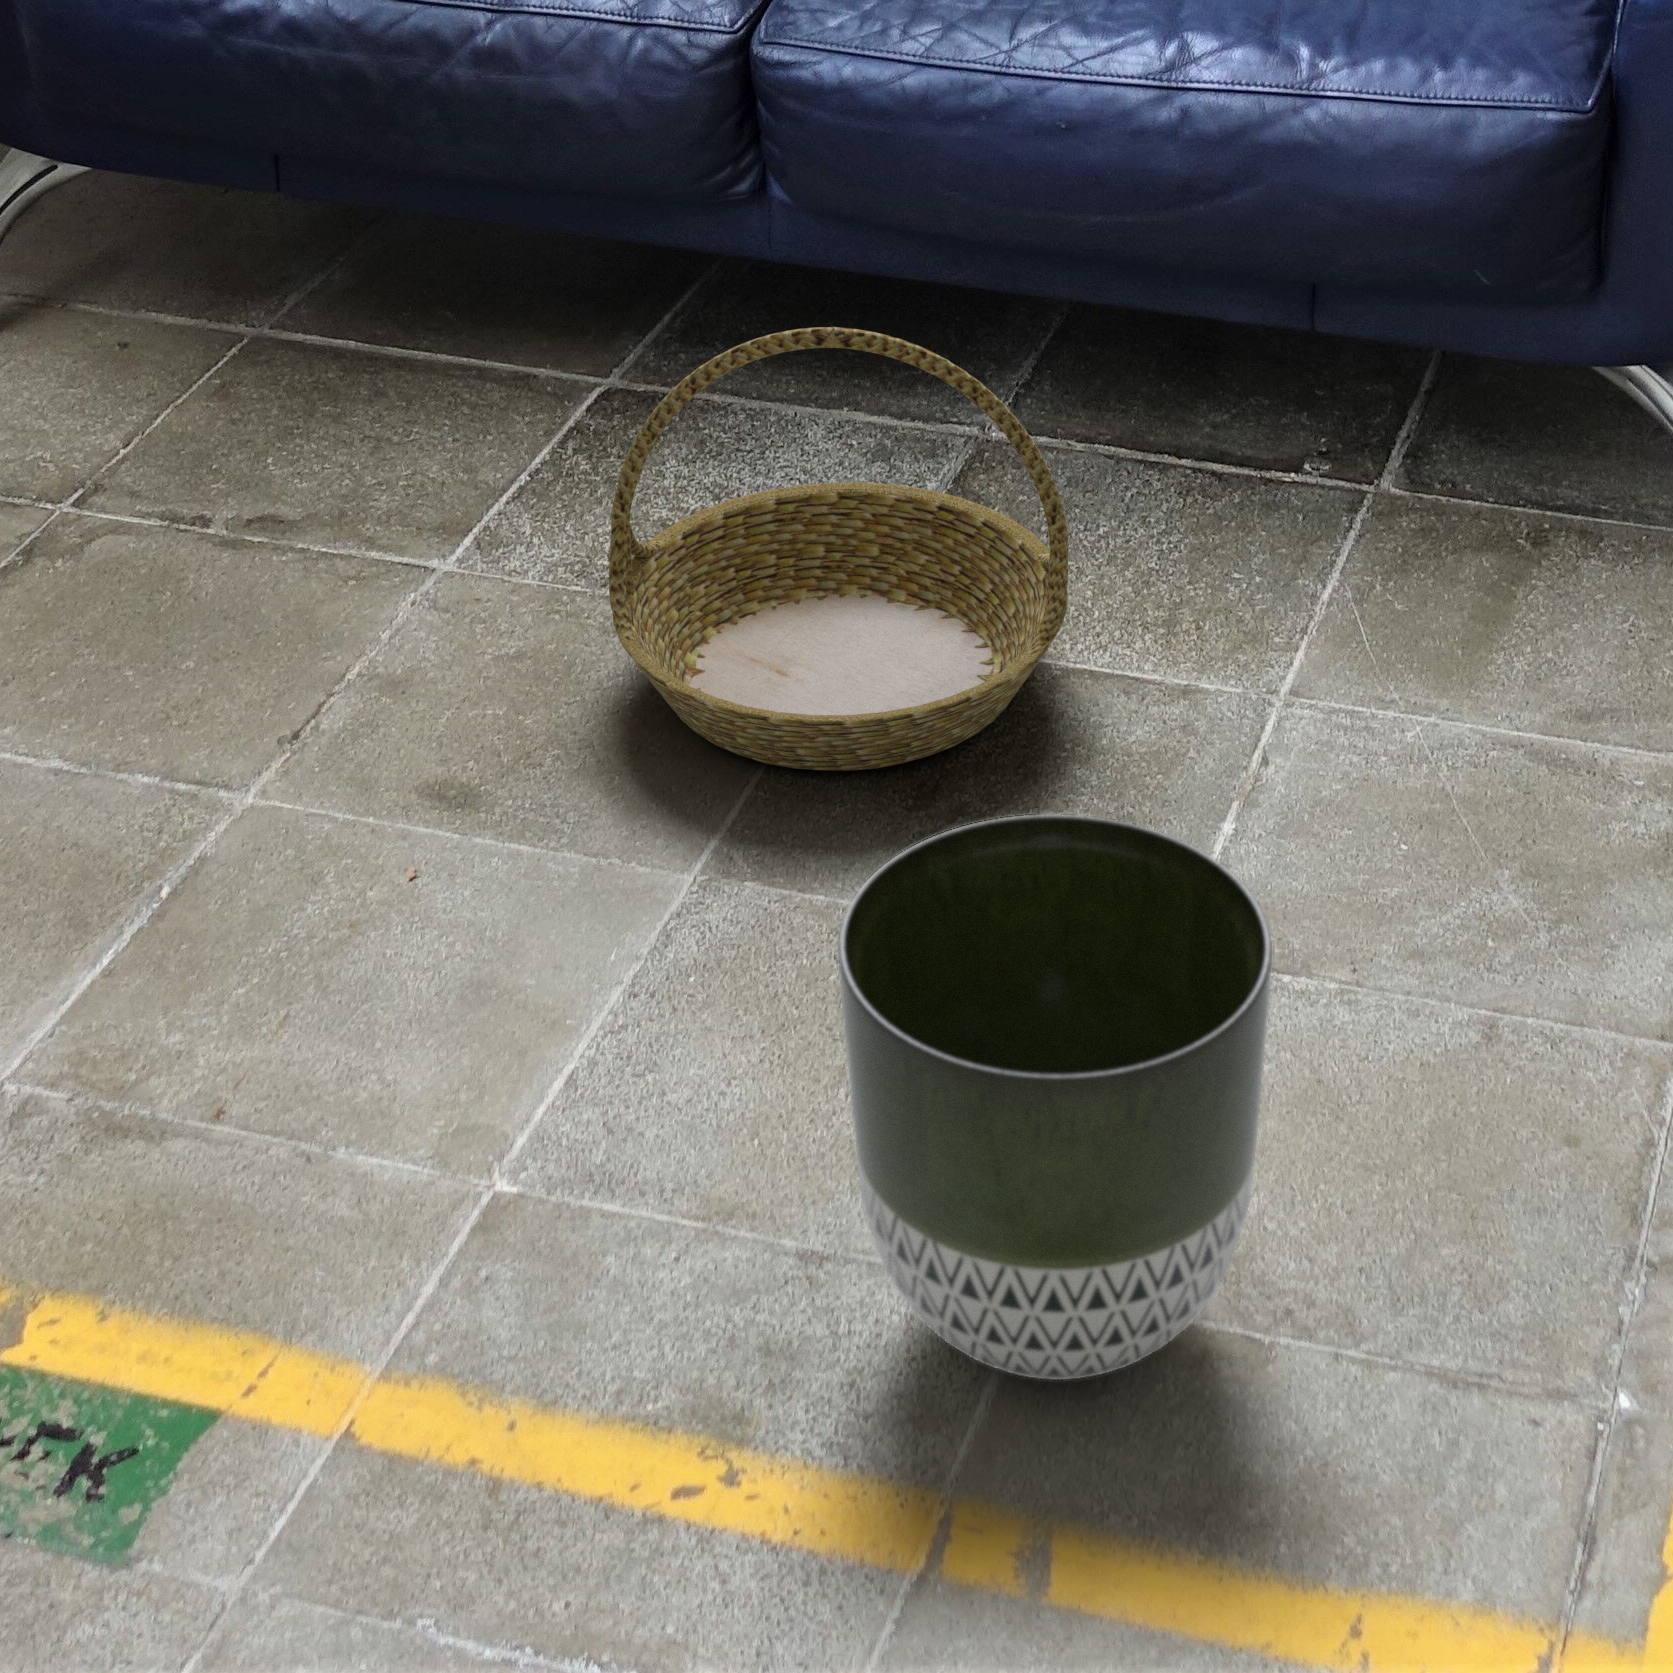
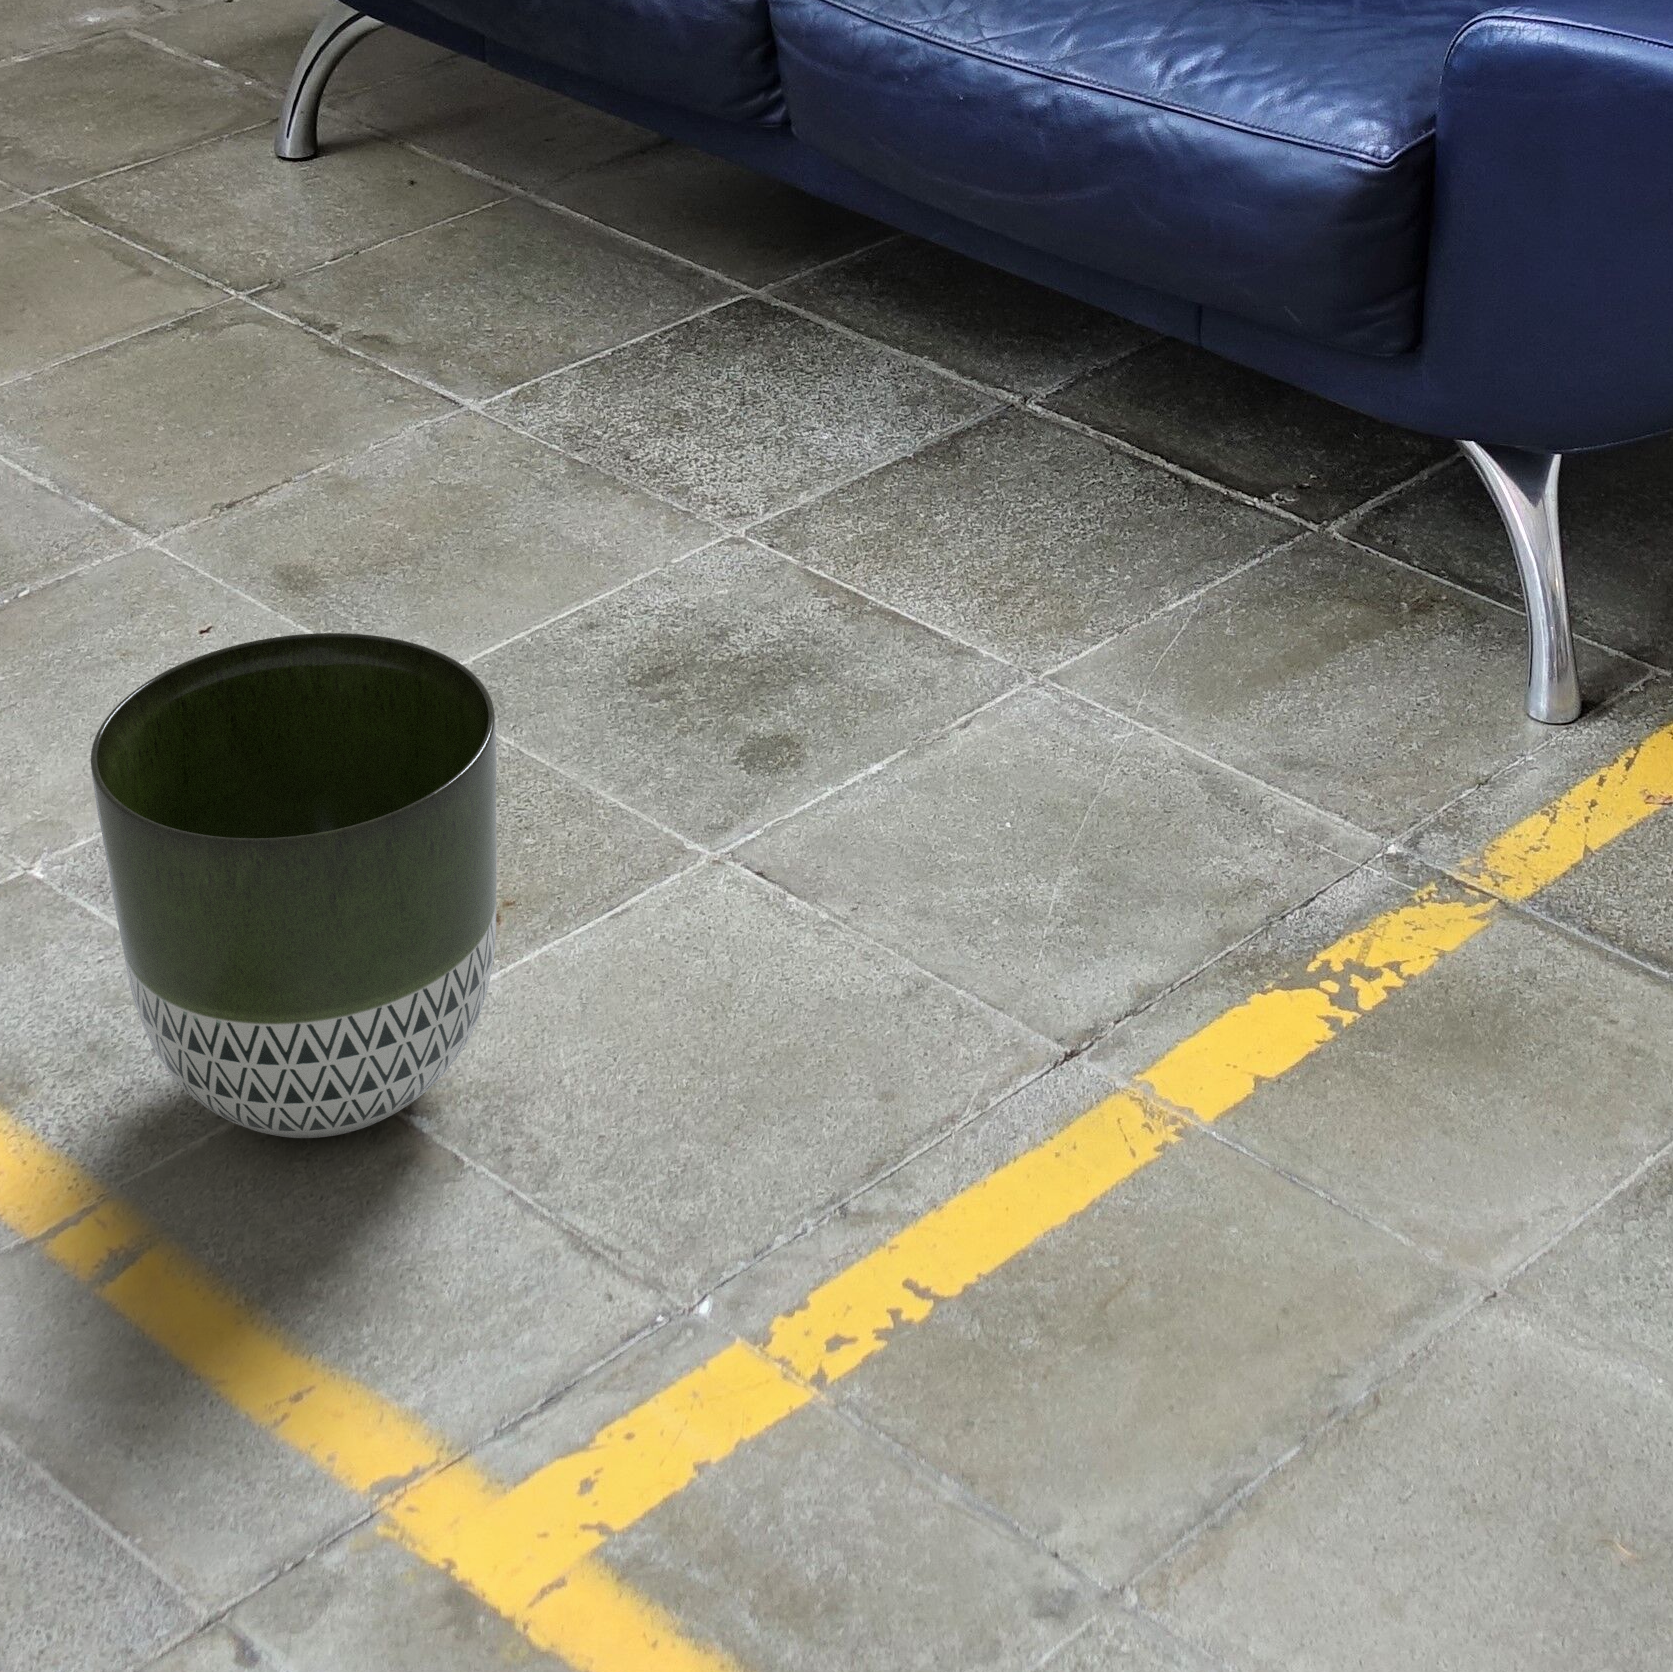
basket: present [609,327,1069,771] -> none [470,229,900,646]

